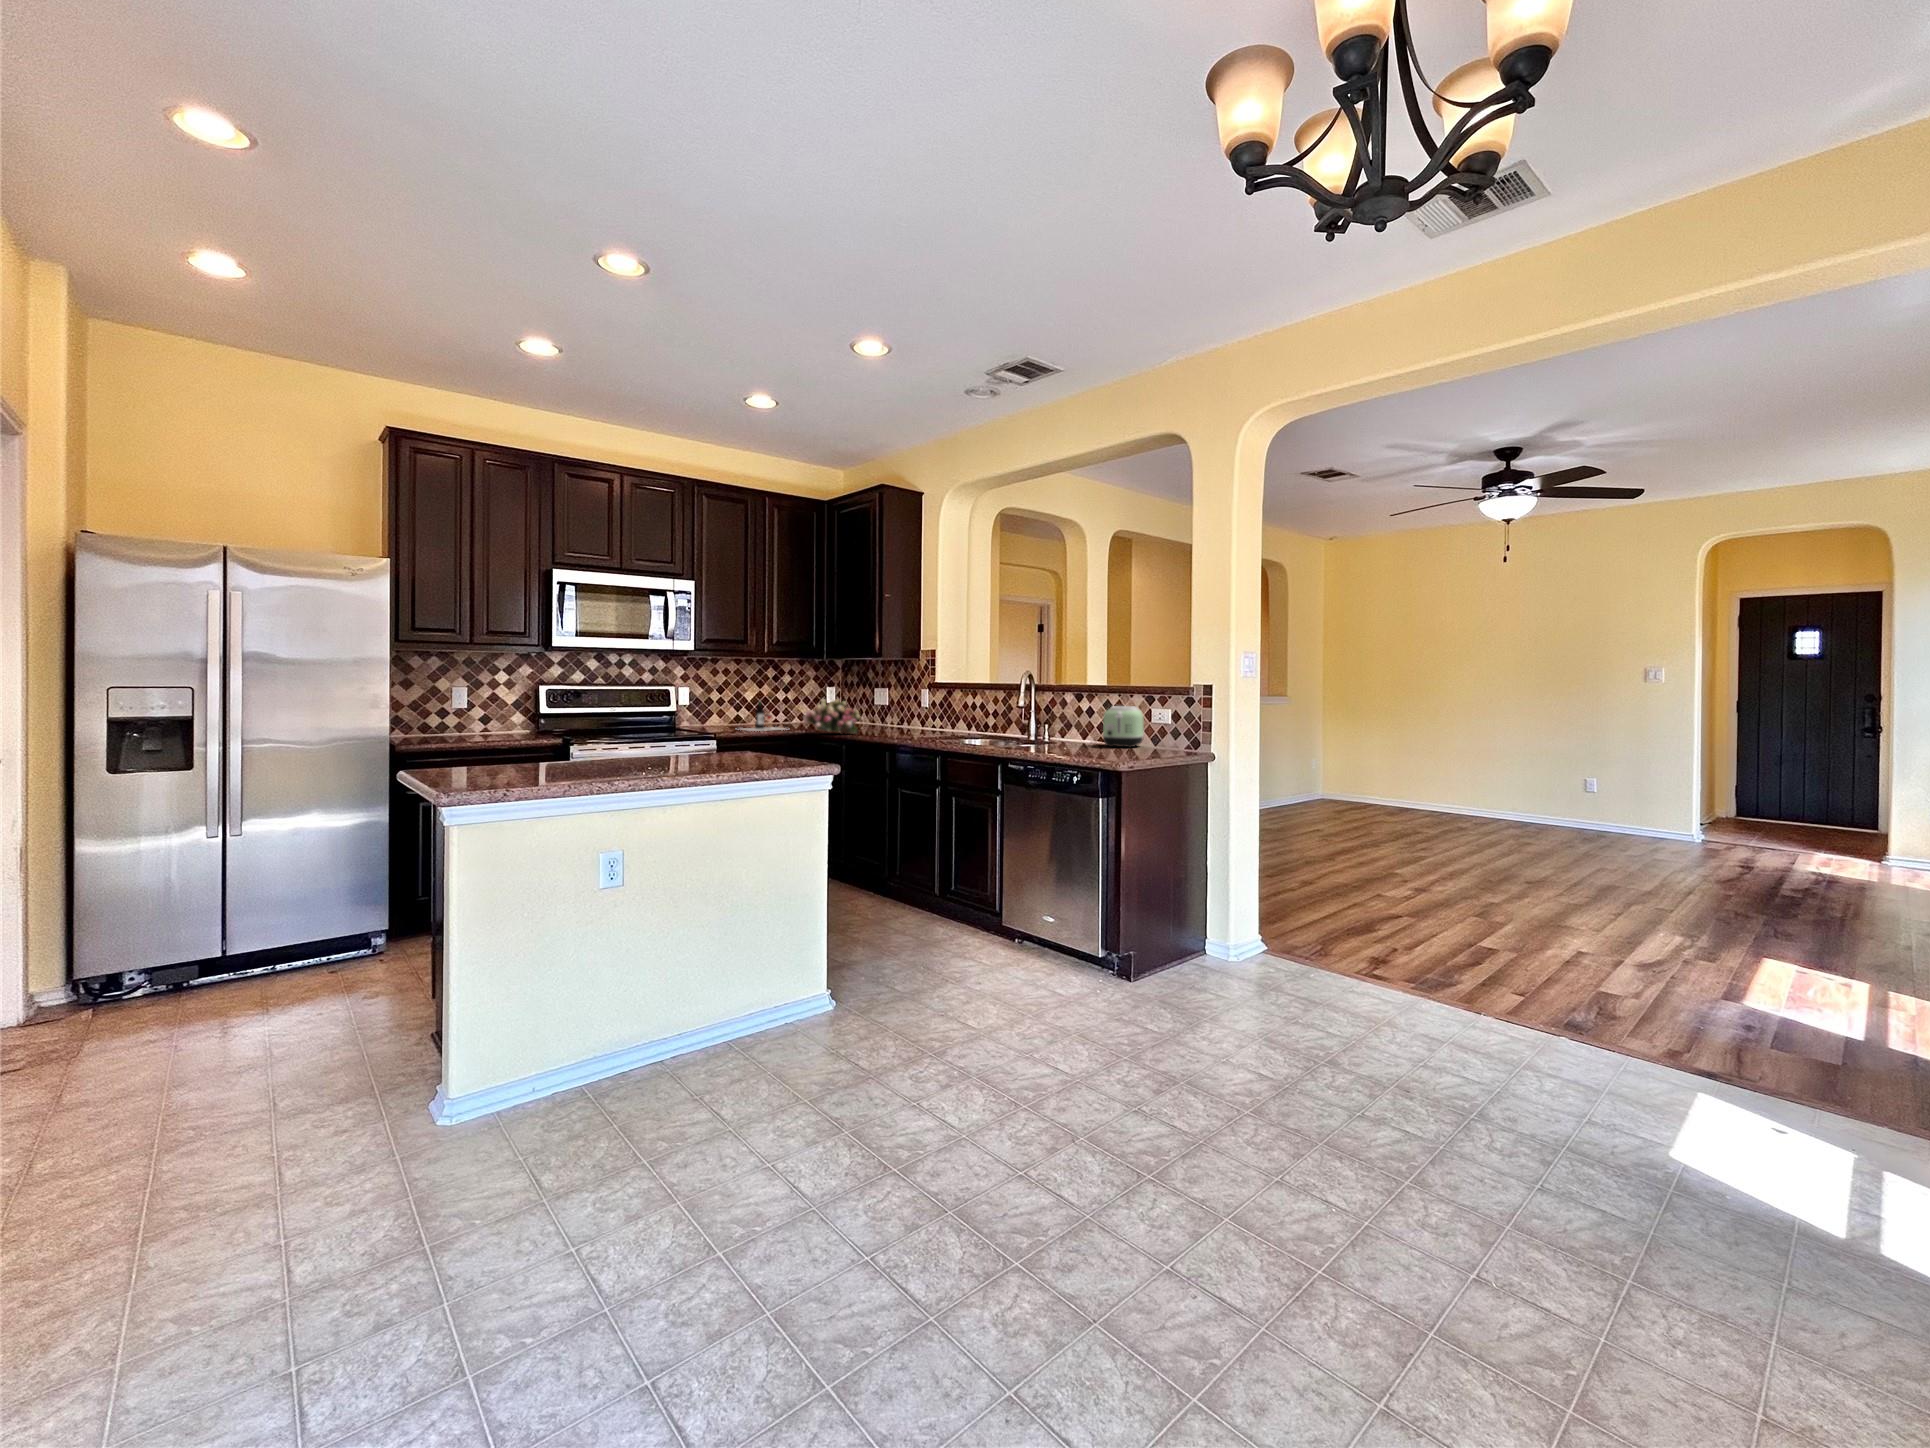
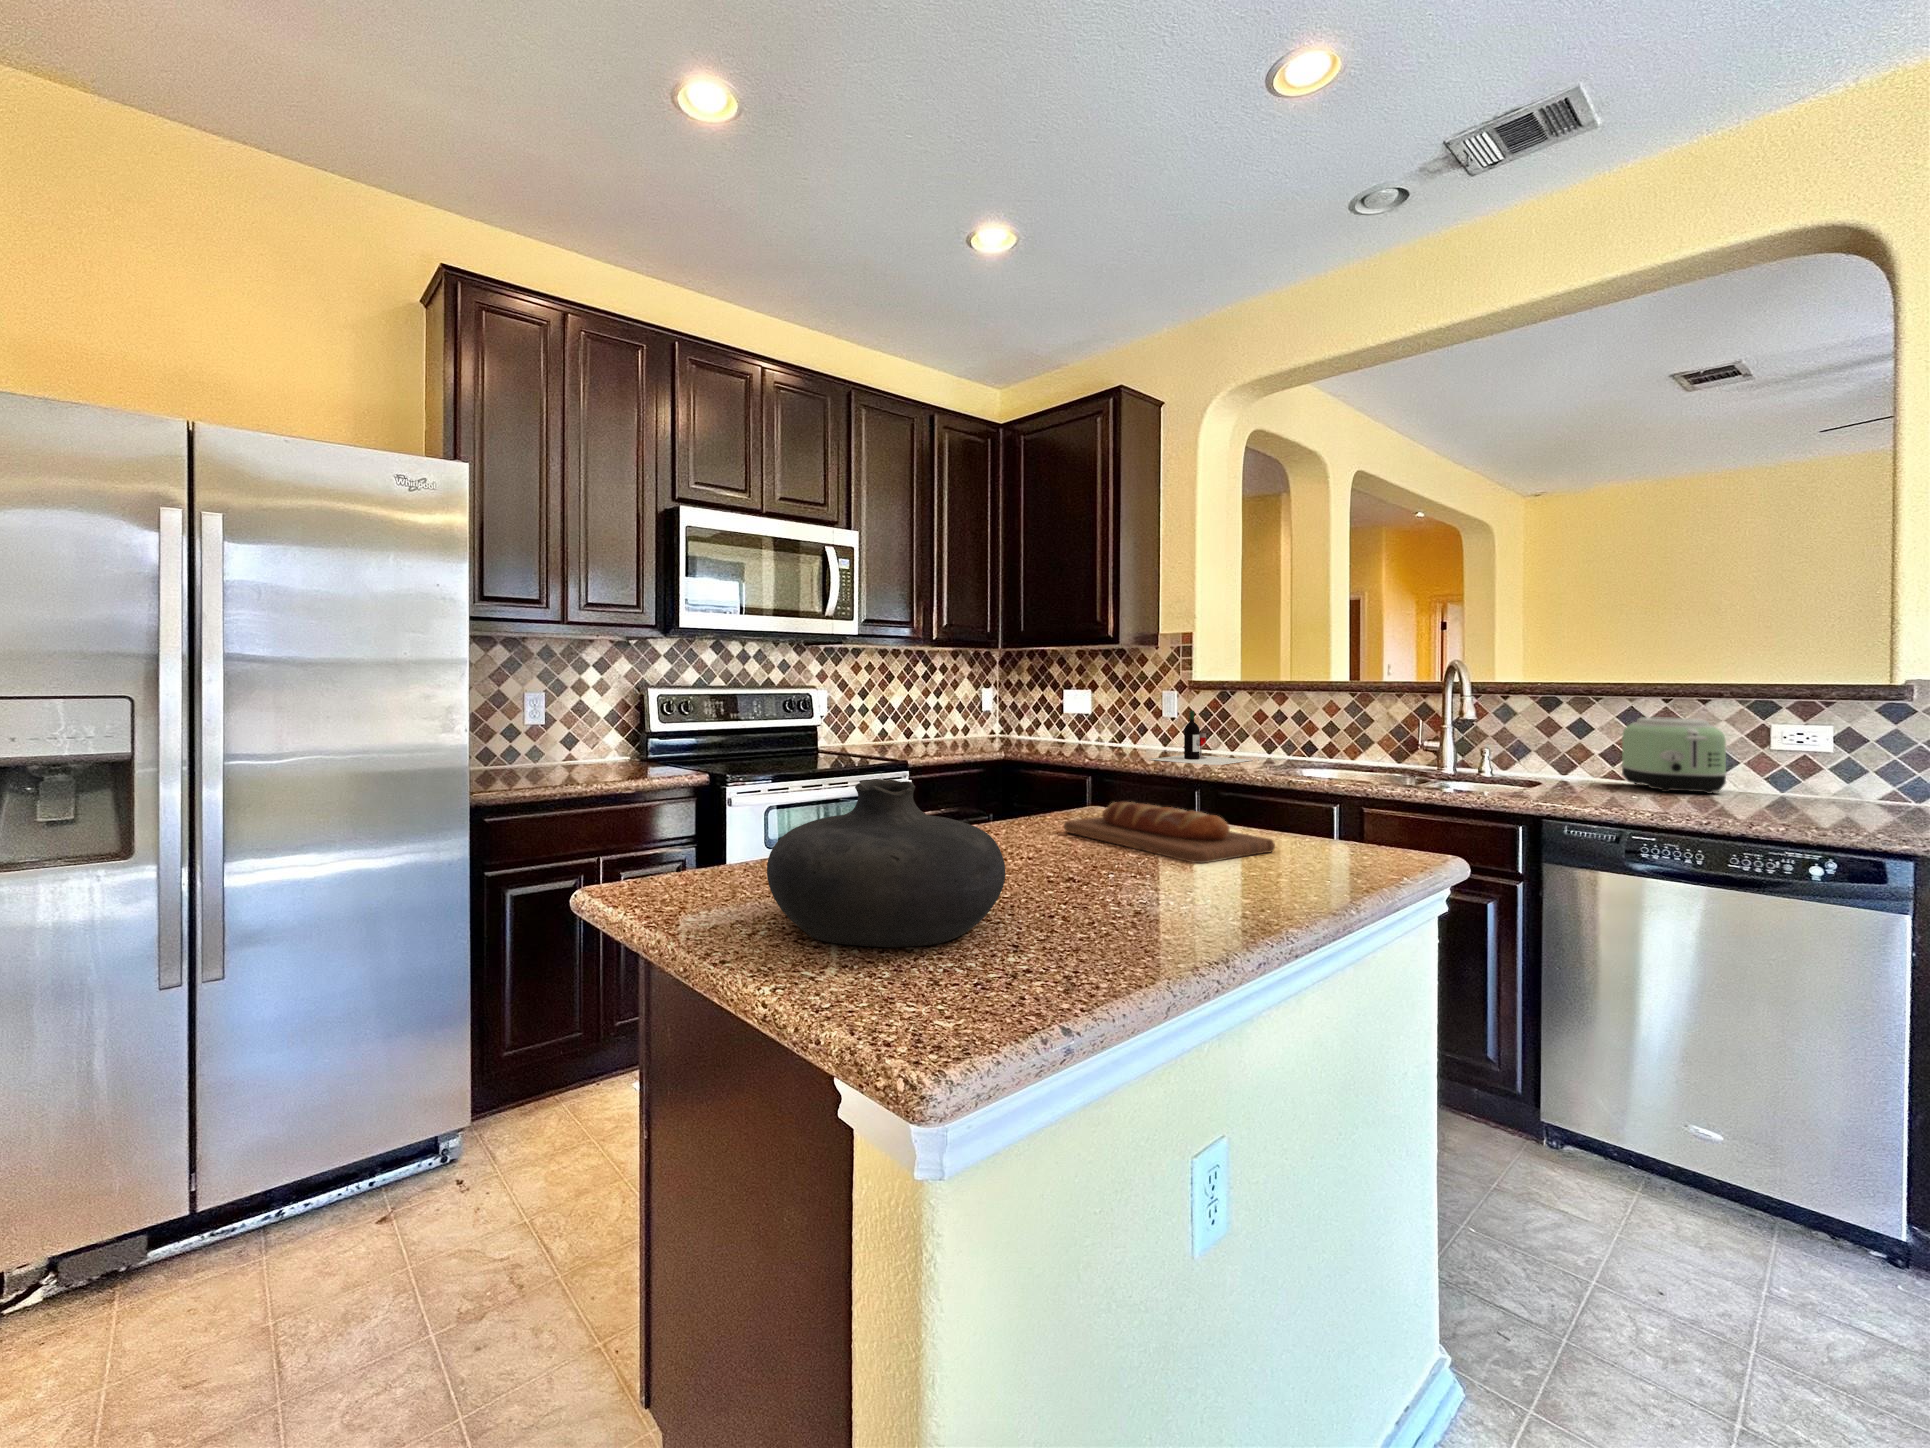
flower arrangement: present [803,699,861,734] -> none [1010,706,1092,759]
wine bottle: present [742,701,788,731] -> present [1150,711,1251,765]
vase: none [468,719,575,778] -> present [767,779,1005,947]
bread loaf: none [696,742,772,765] -> present [1064,802,1275,863]

